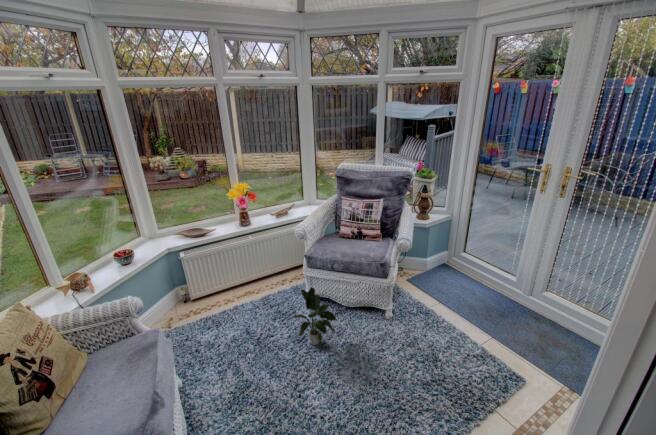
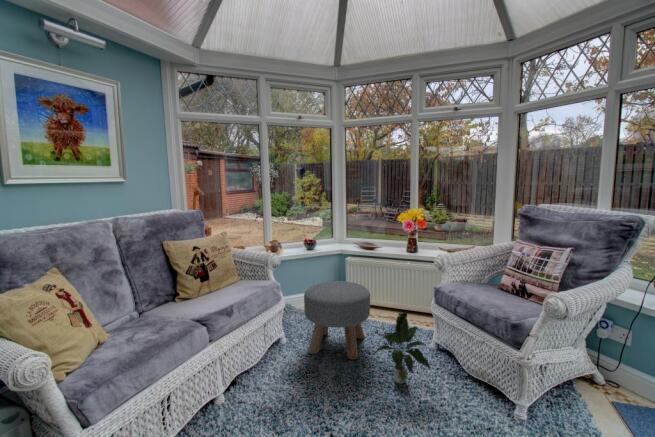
ottoman: none [188,280,268,374] -> present [304,281,370,359]

